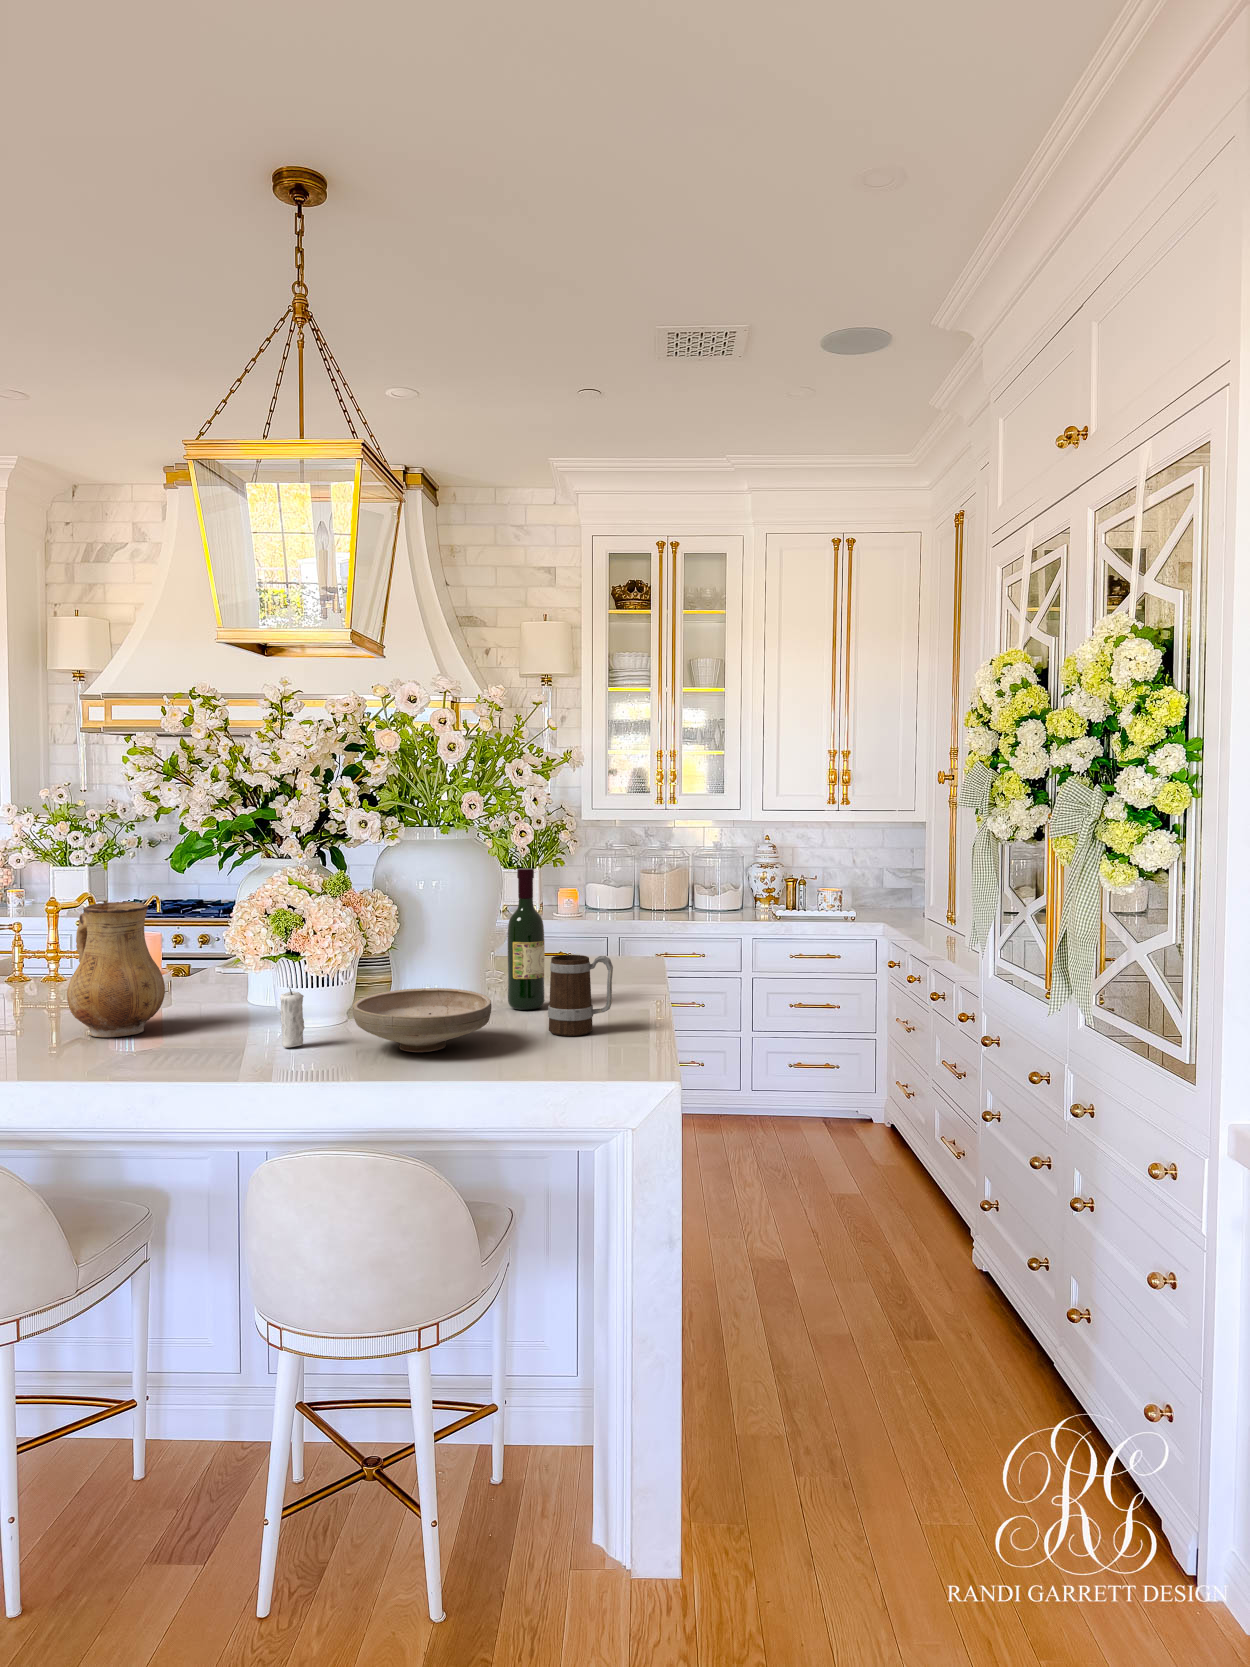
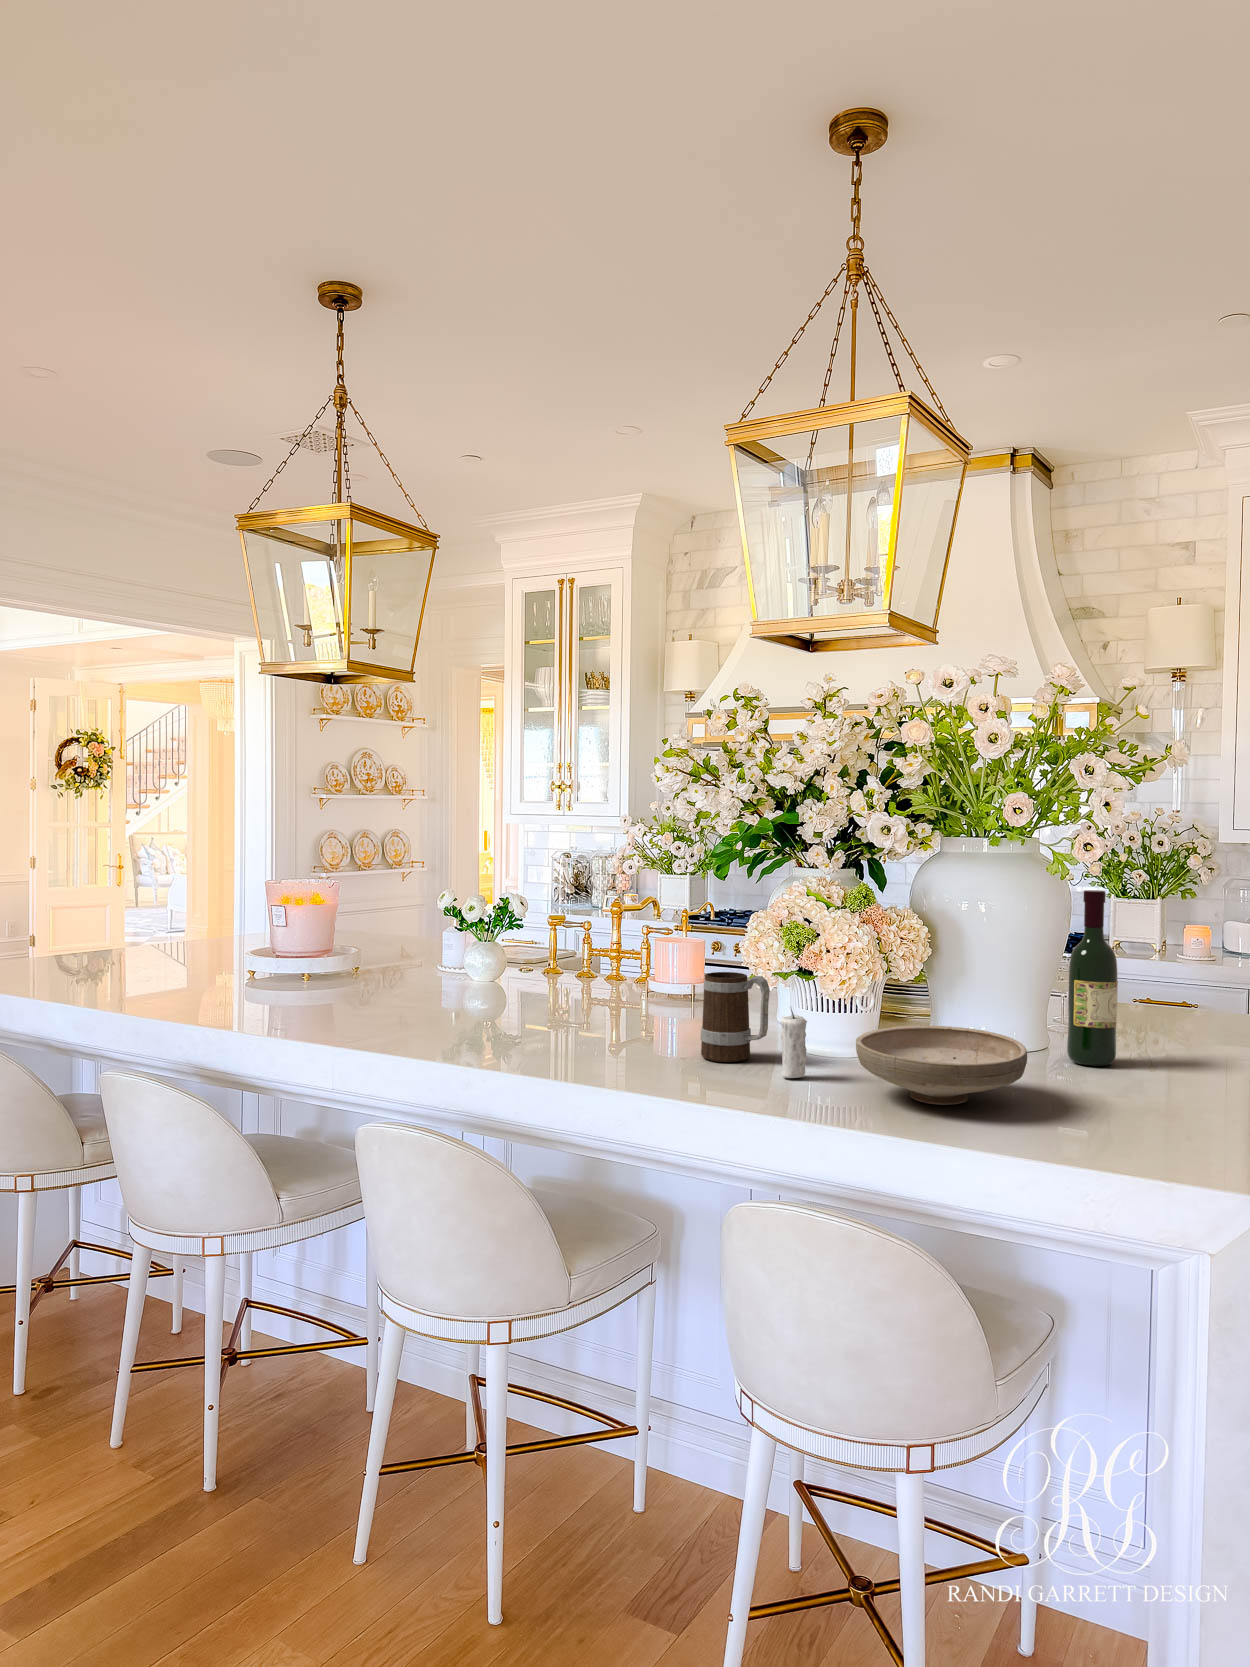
ceramic pitcher: present [67,902,165,1037] -> none [586,905,679,1044]
mug: present [548,955,613,1036] -> present [700,972,770,1062]

